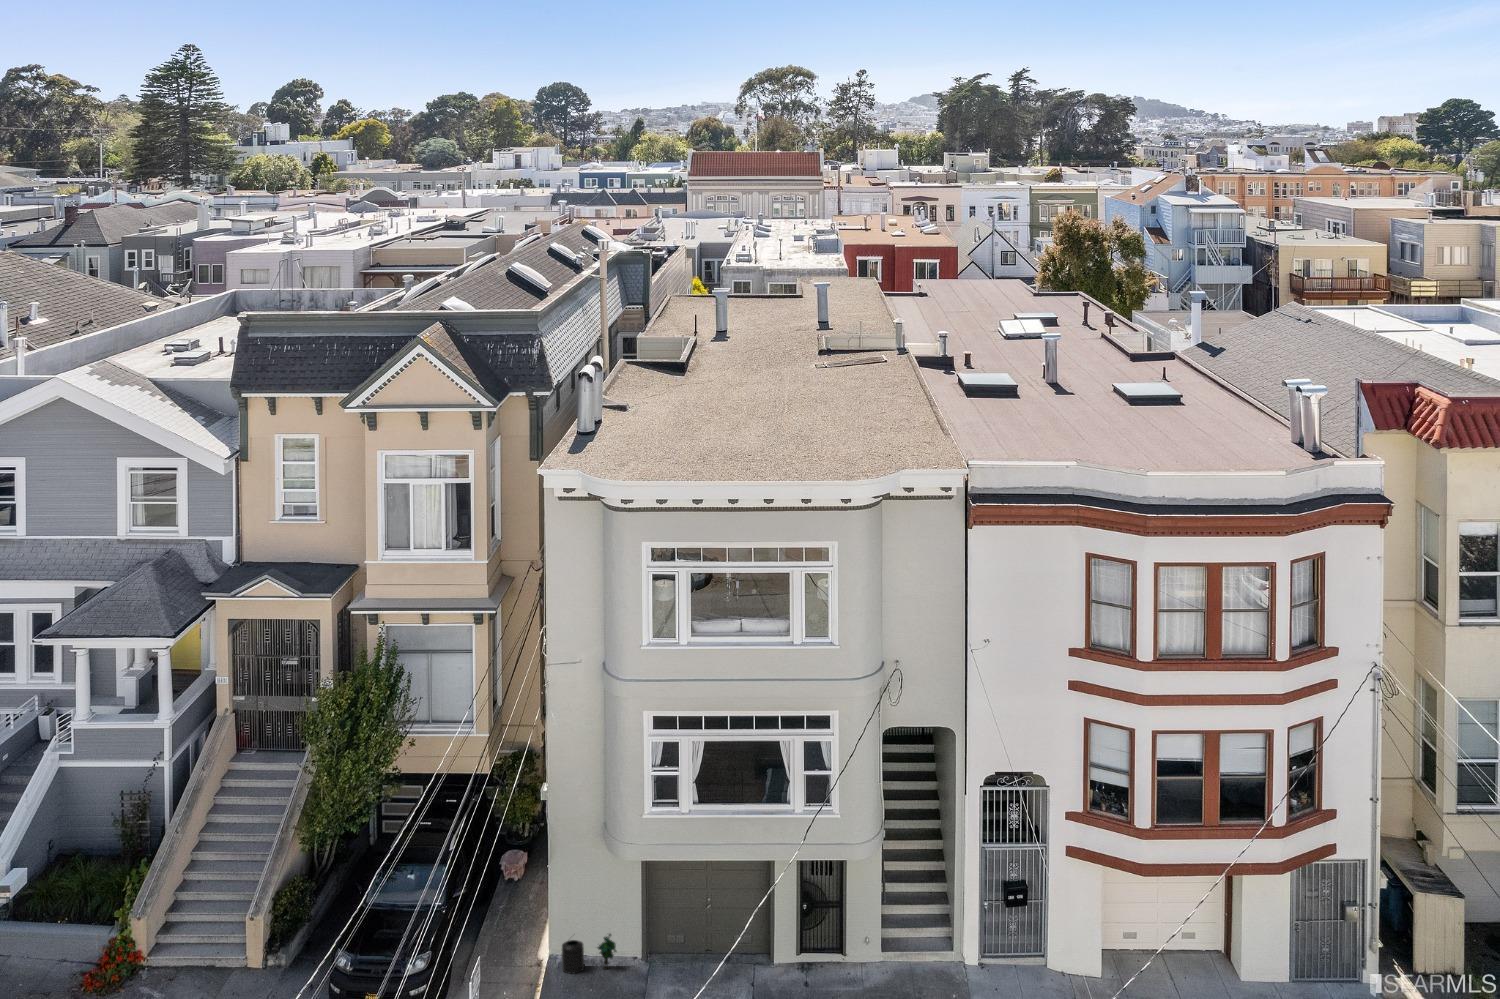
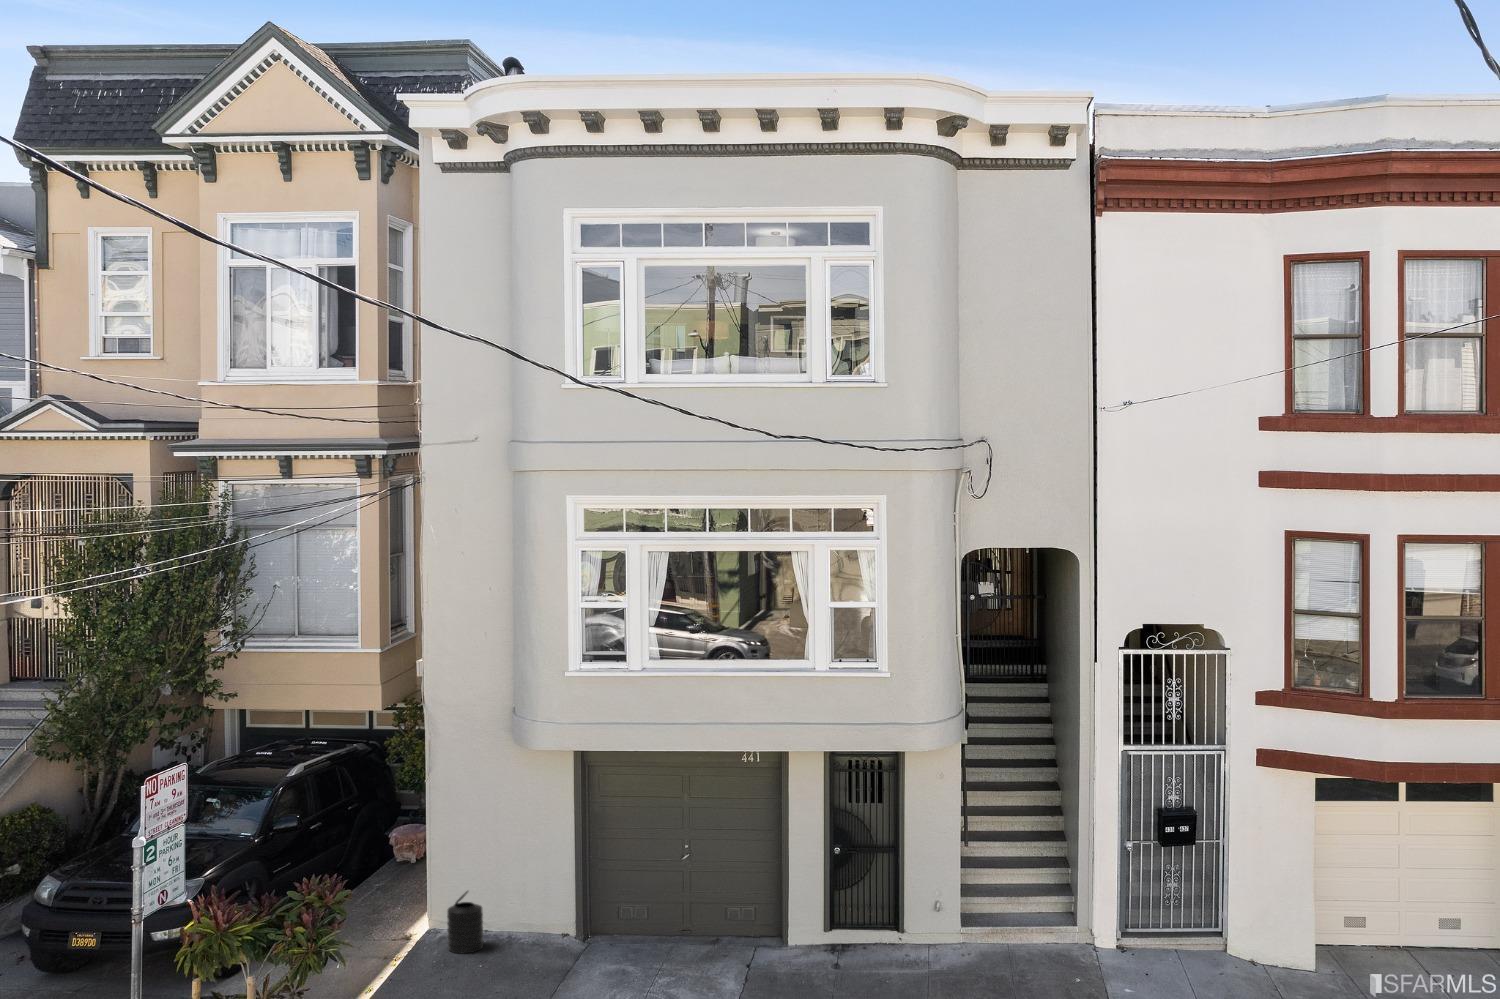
decorative plant: present [598,934,616,970] -> none [500,890,536,949]

